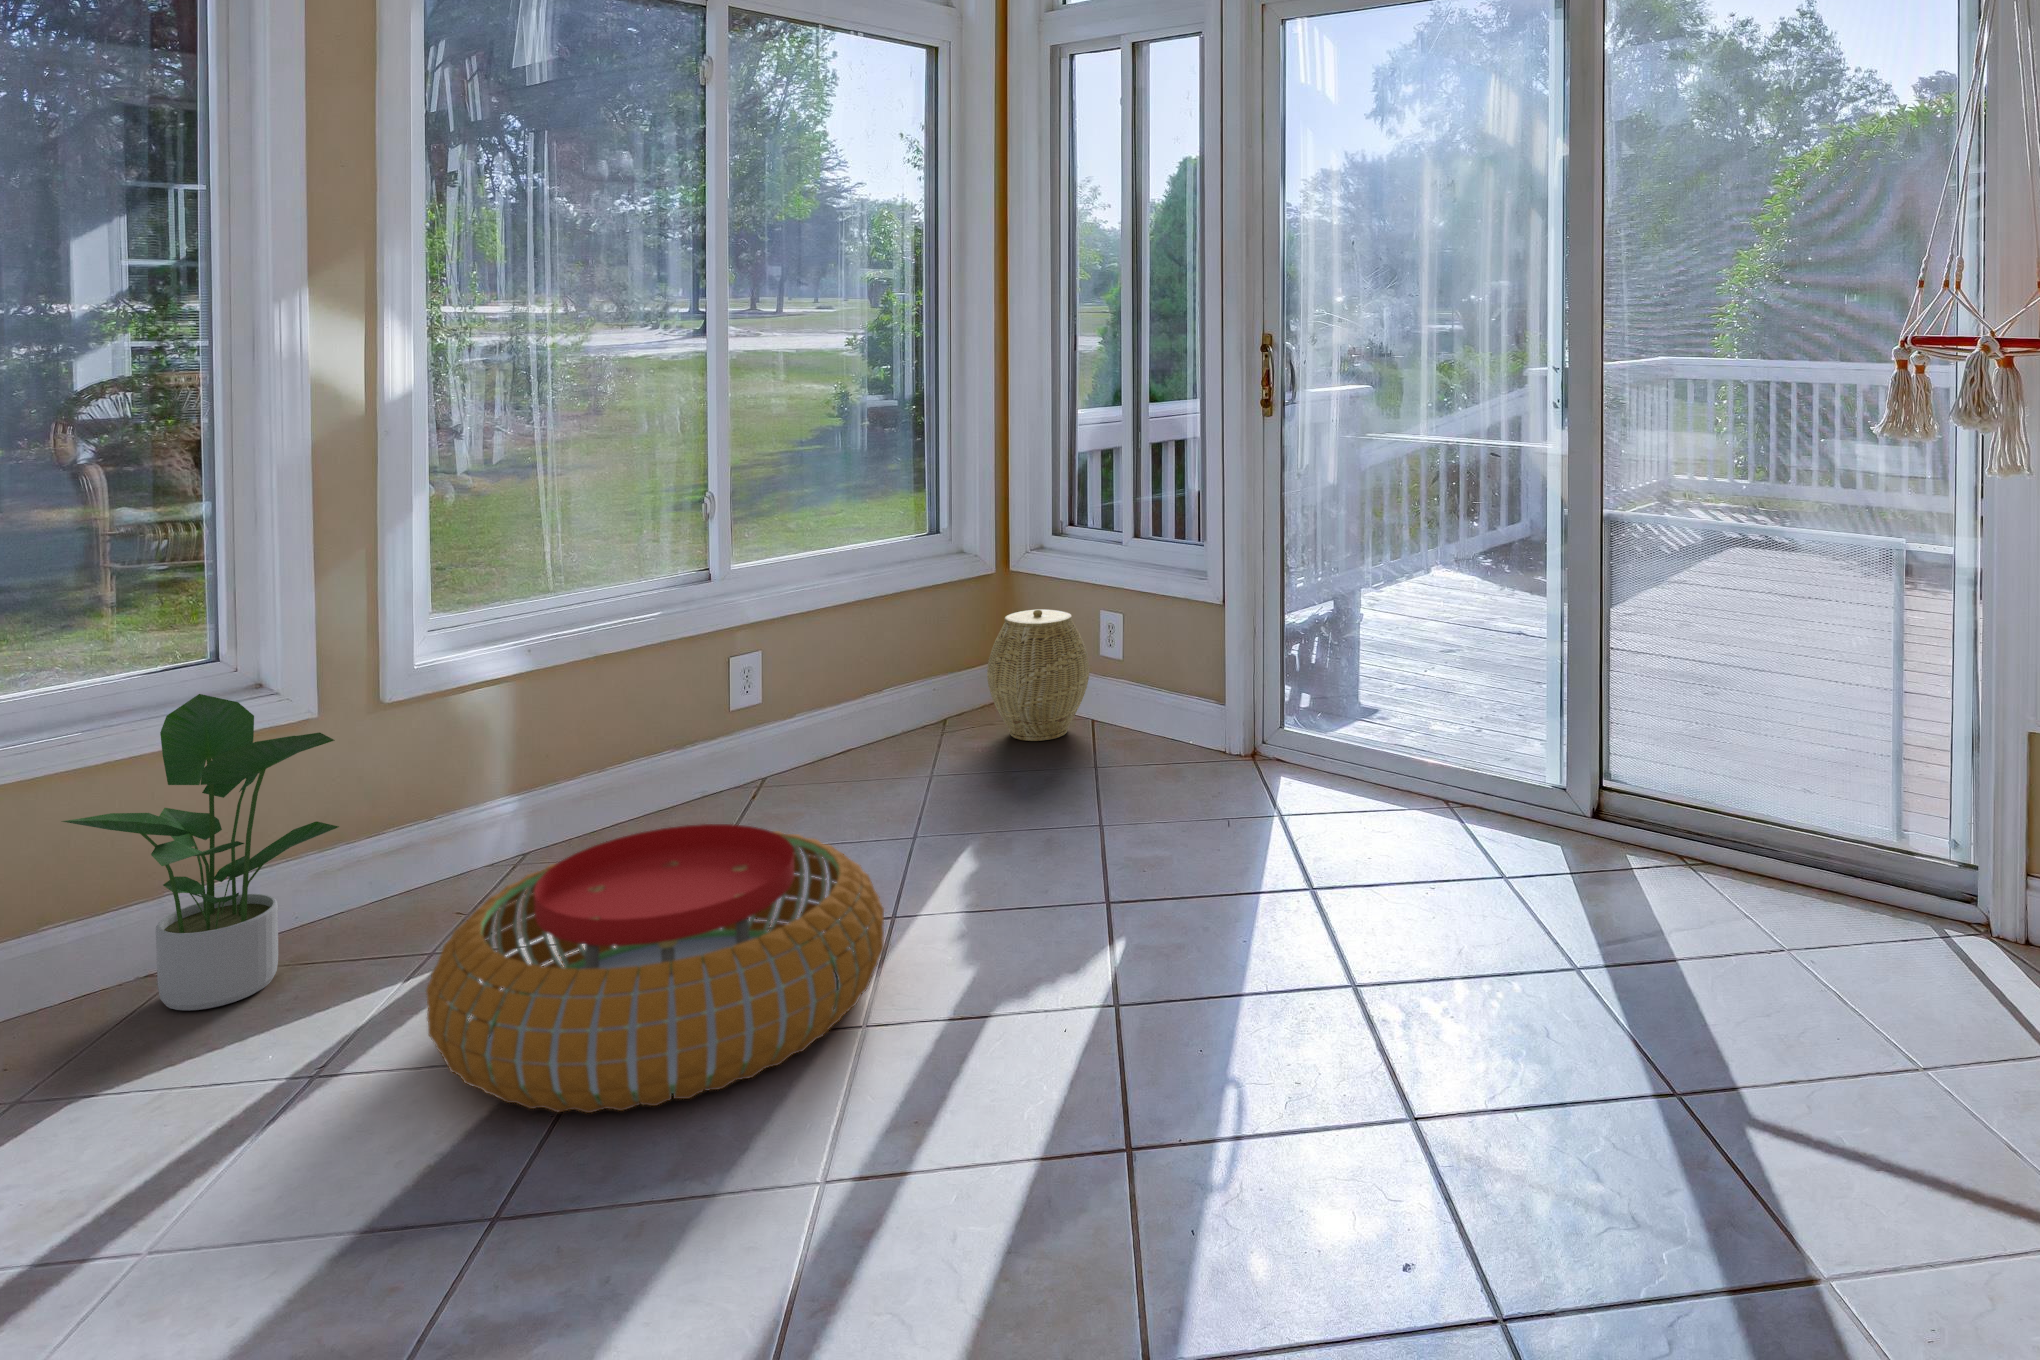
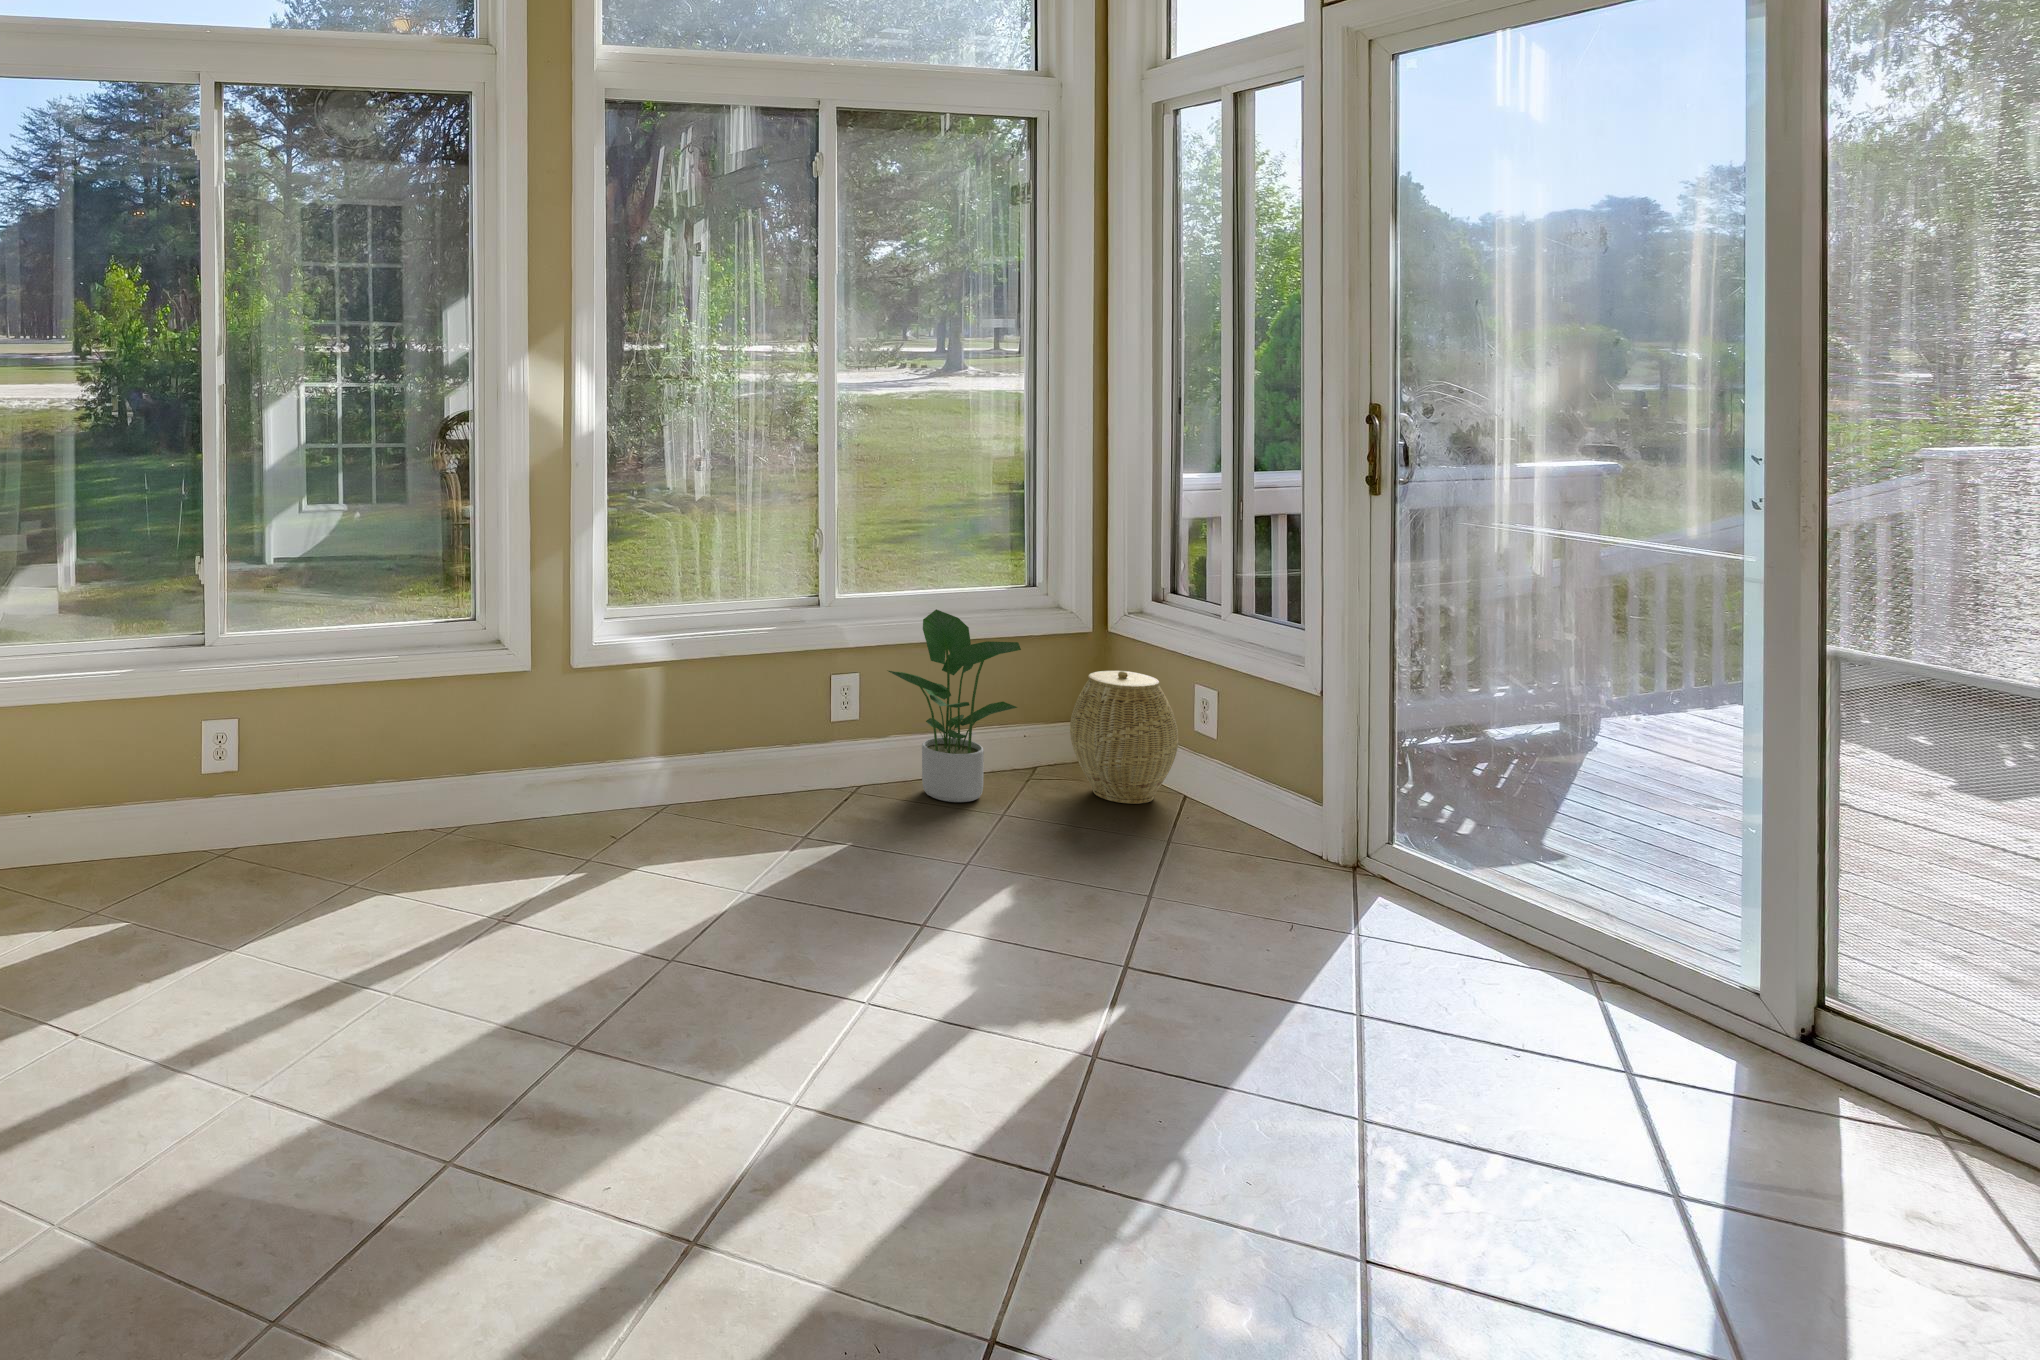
potted plant: present [62,694,339,1010] -> present [888,609,1021,802]
pouf: present [426,824,884,1113] -> none [565,803,896,1015]

